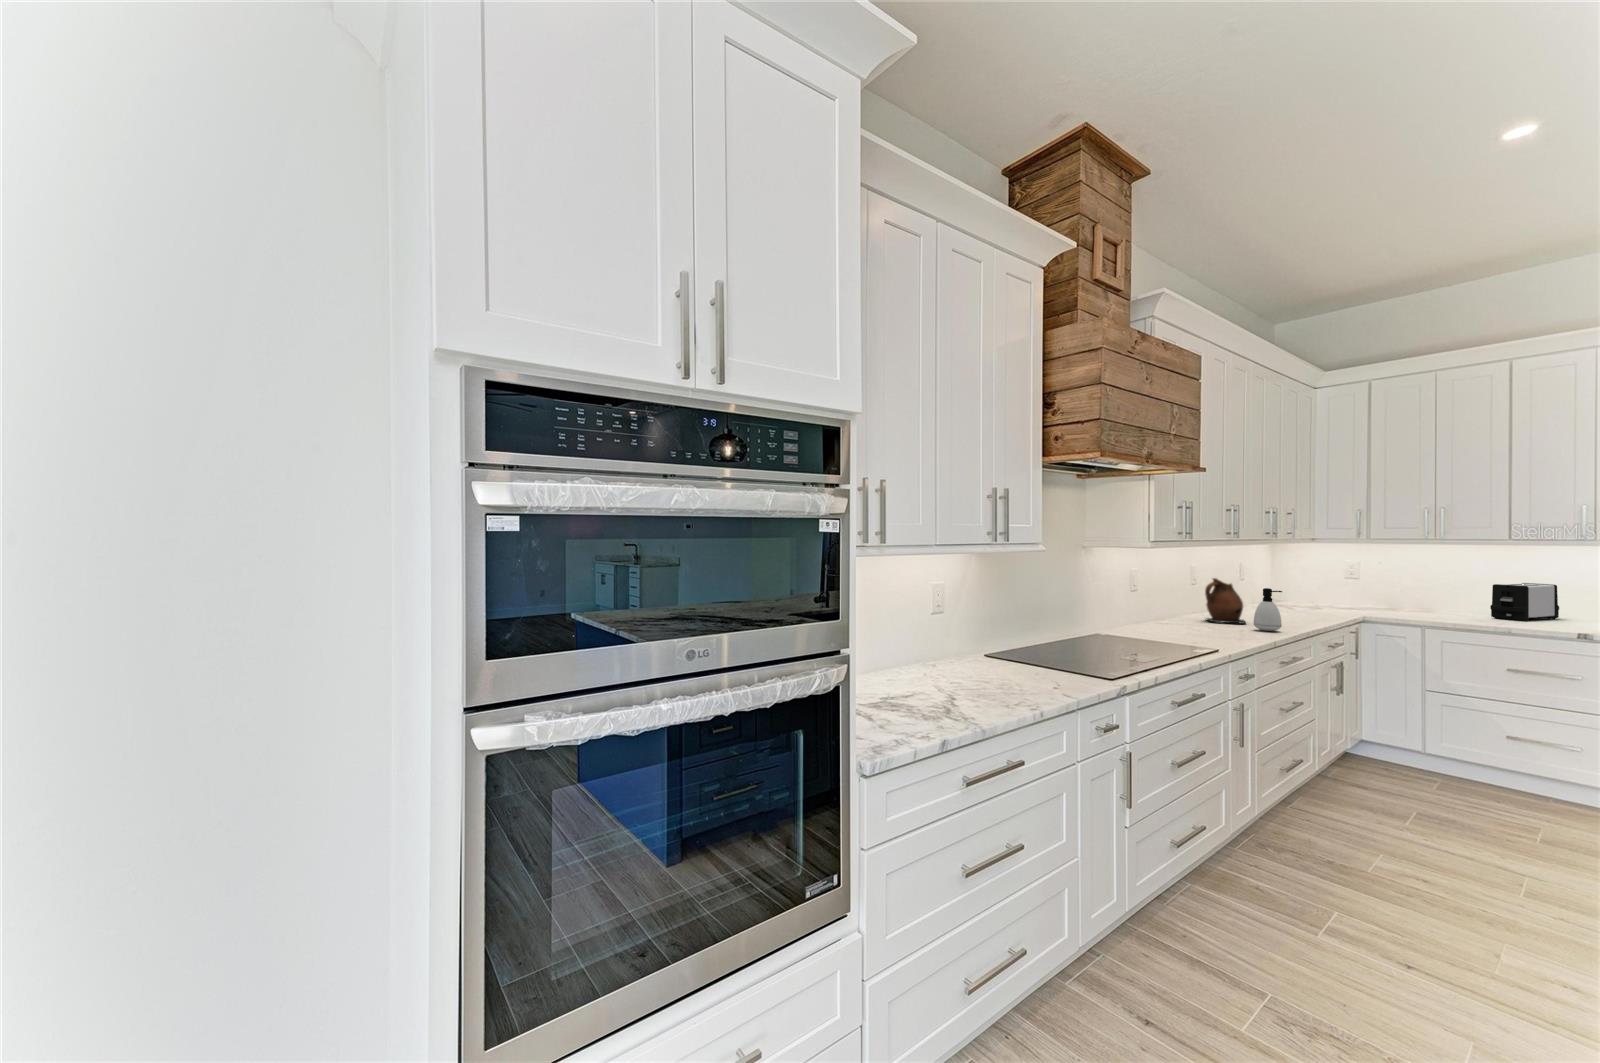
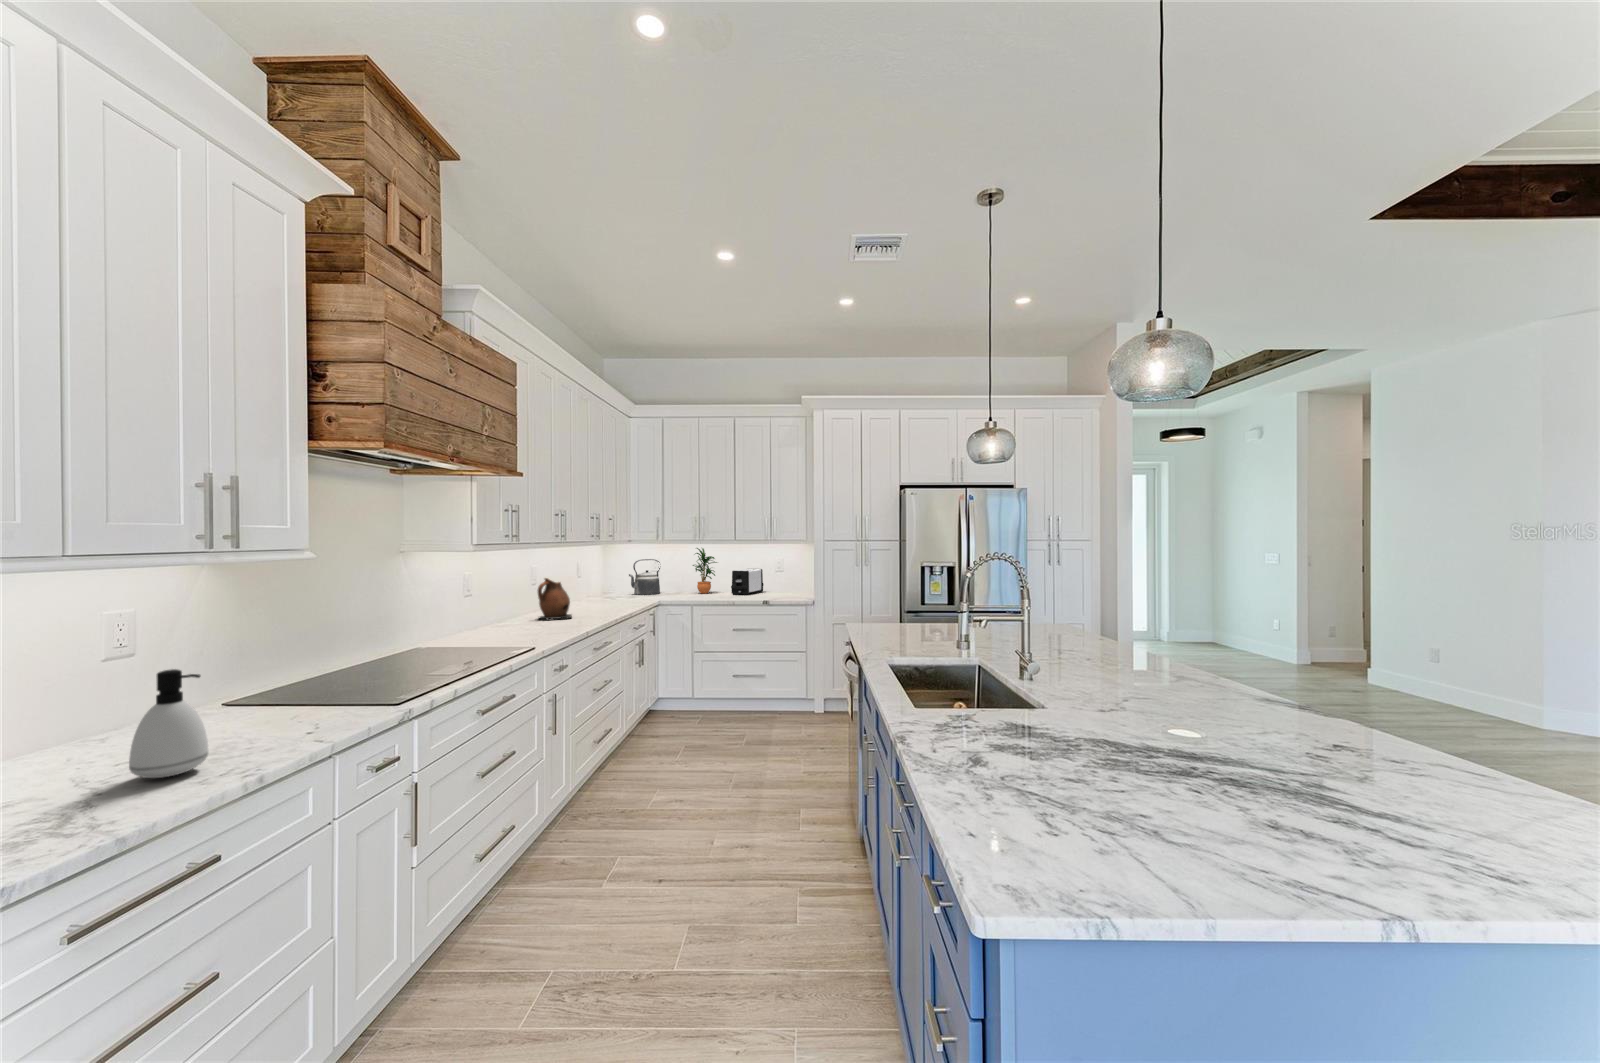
potted plant: none [1413,550,1465,613] -> present [693,548,717,594]
kettle: none [1310,563,1358,607] -> present [629,559,660,595]
soap dispenser: present [1254,588,1282,631] -> present [129,669,208,778]

